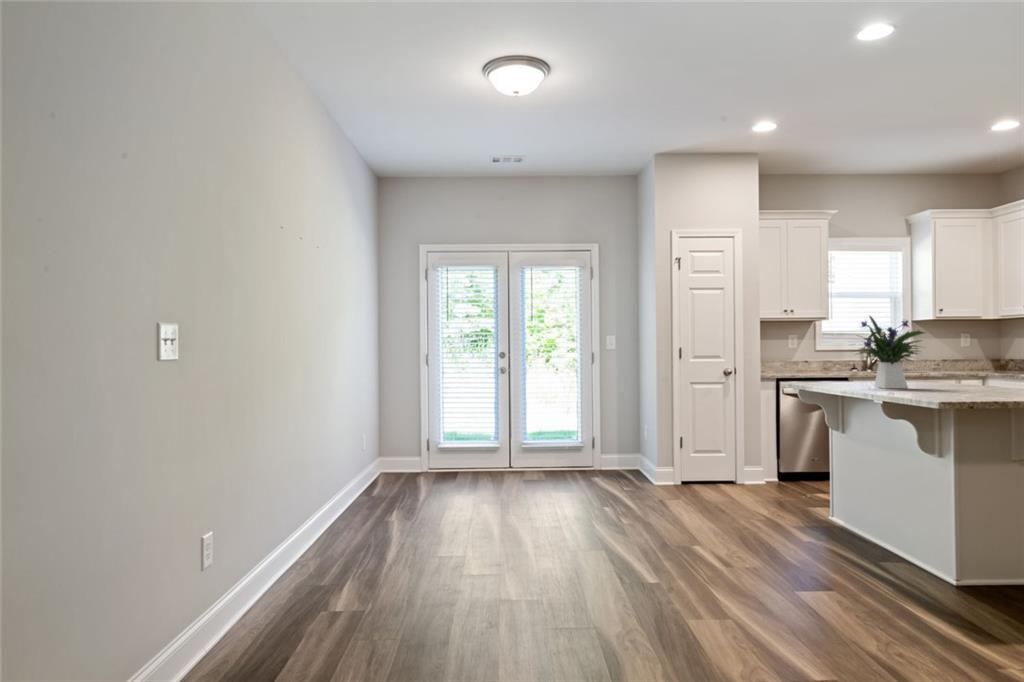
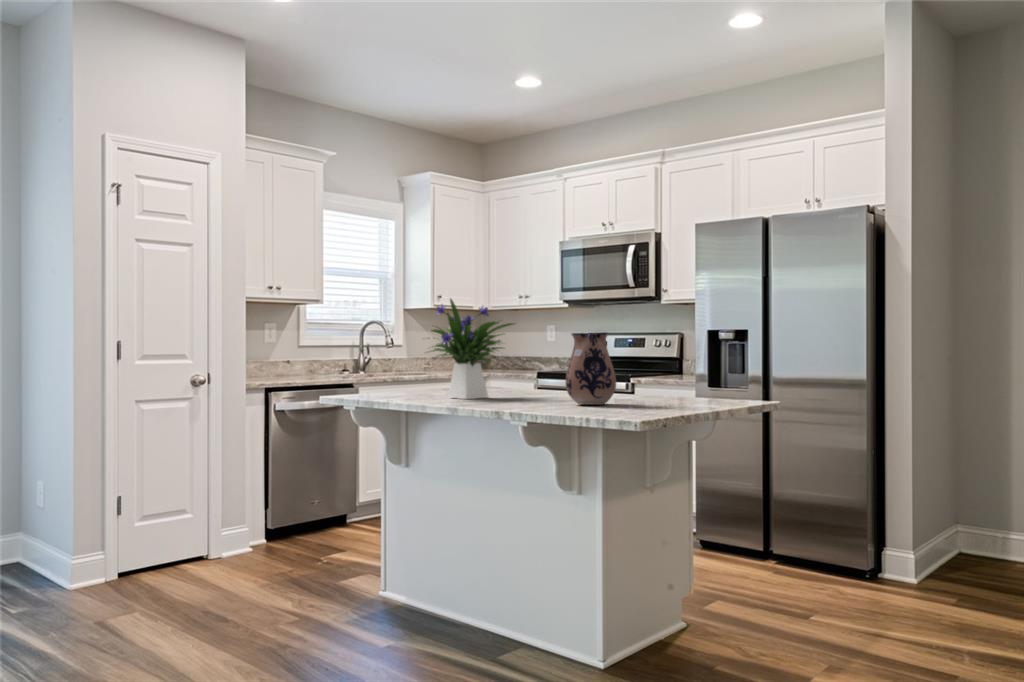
ceramic pitcher: none [947,338,997,396] -> present [566,333,616,405]

